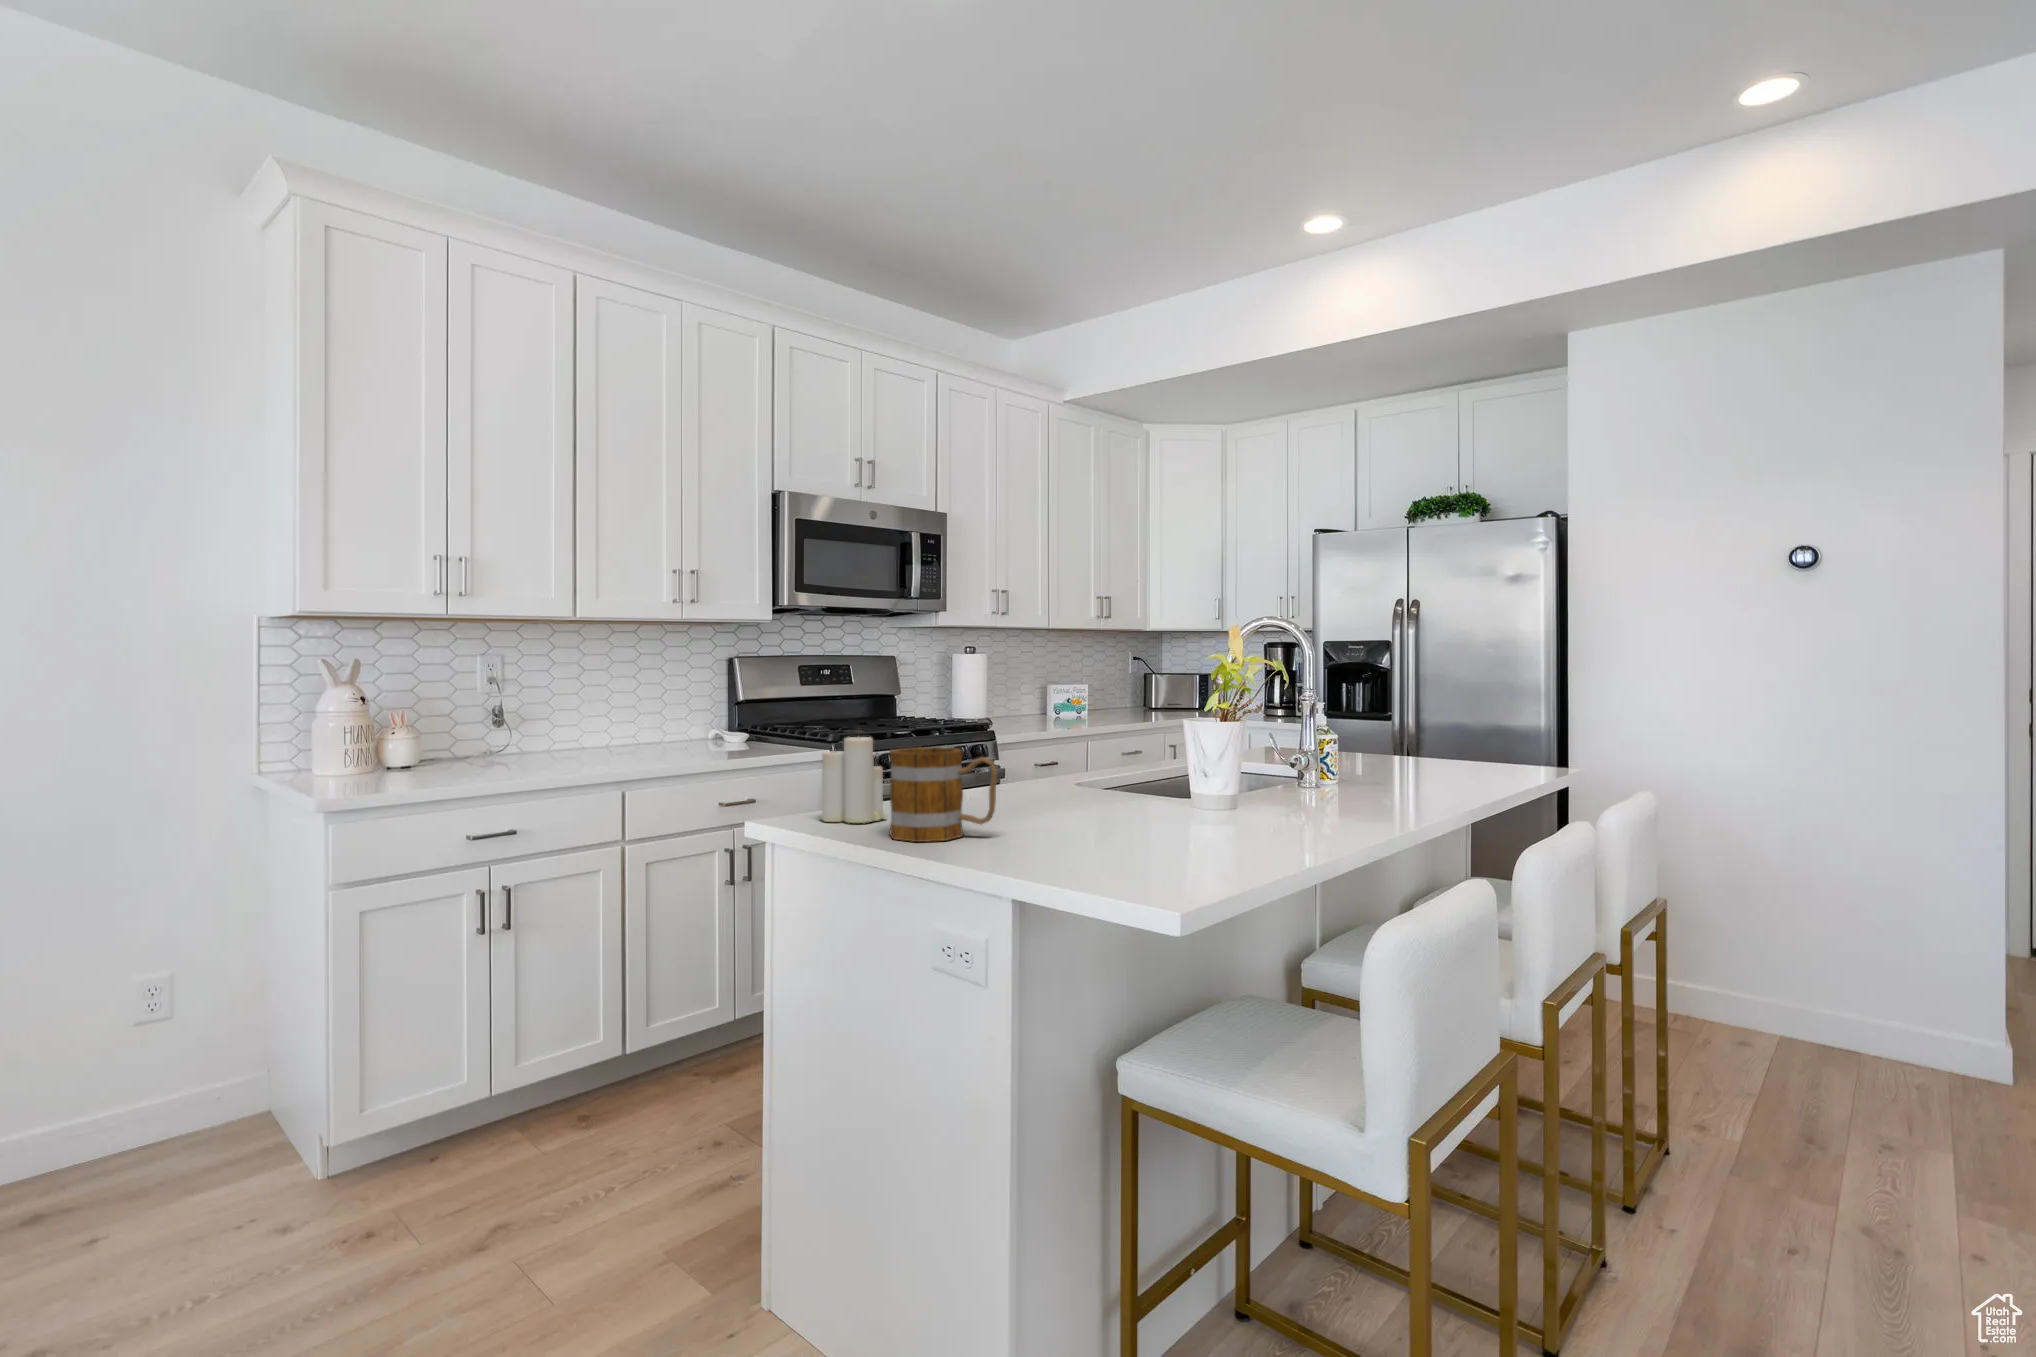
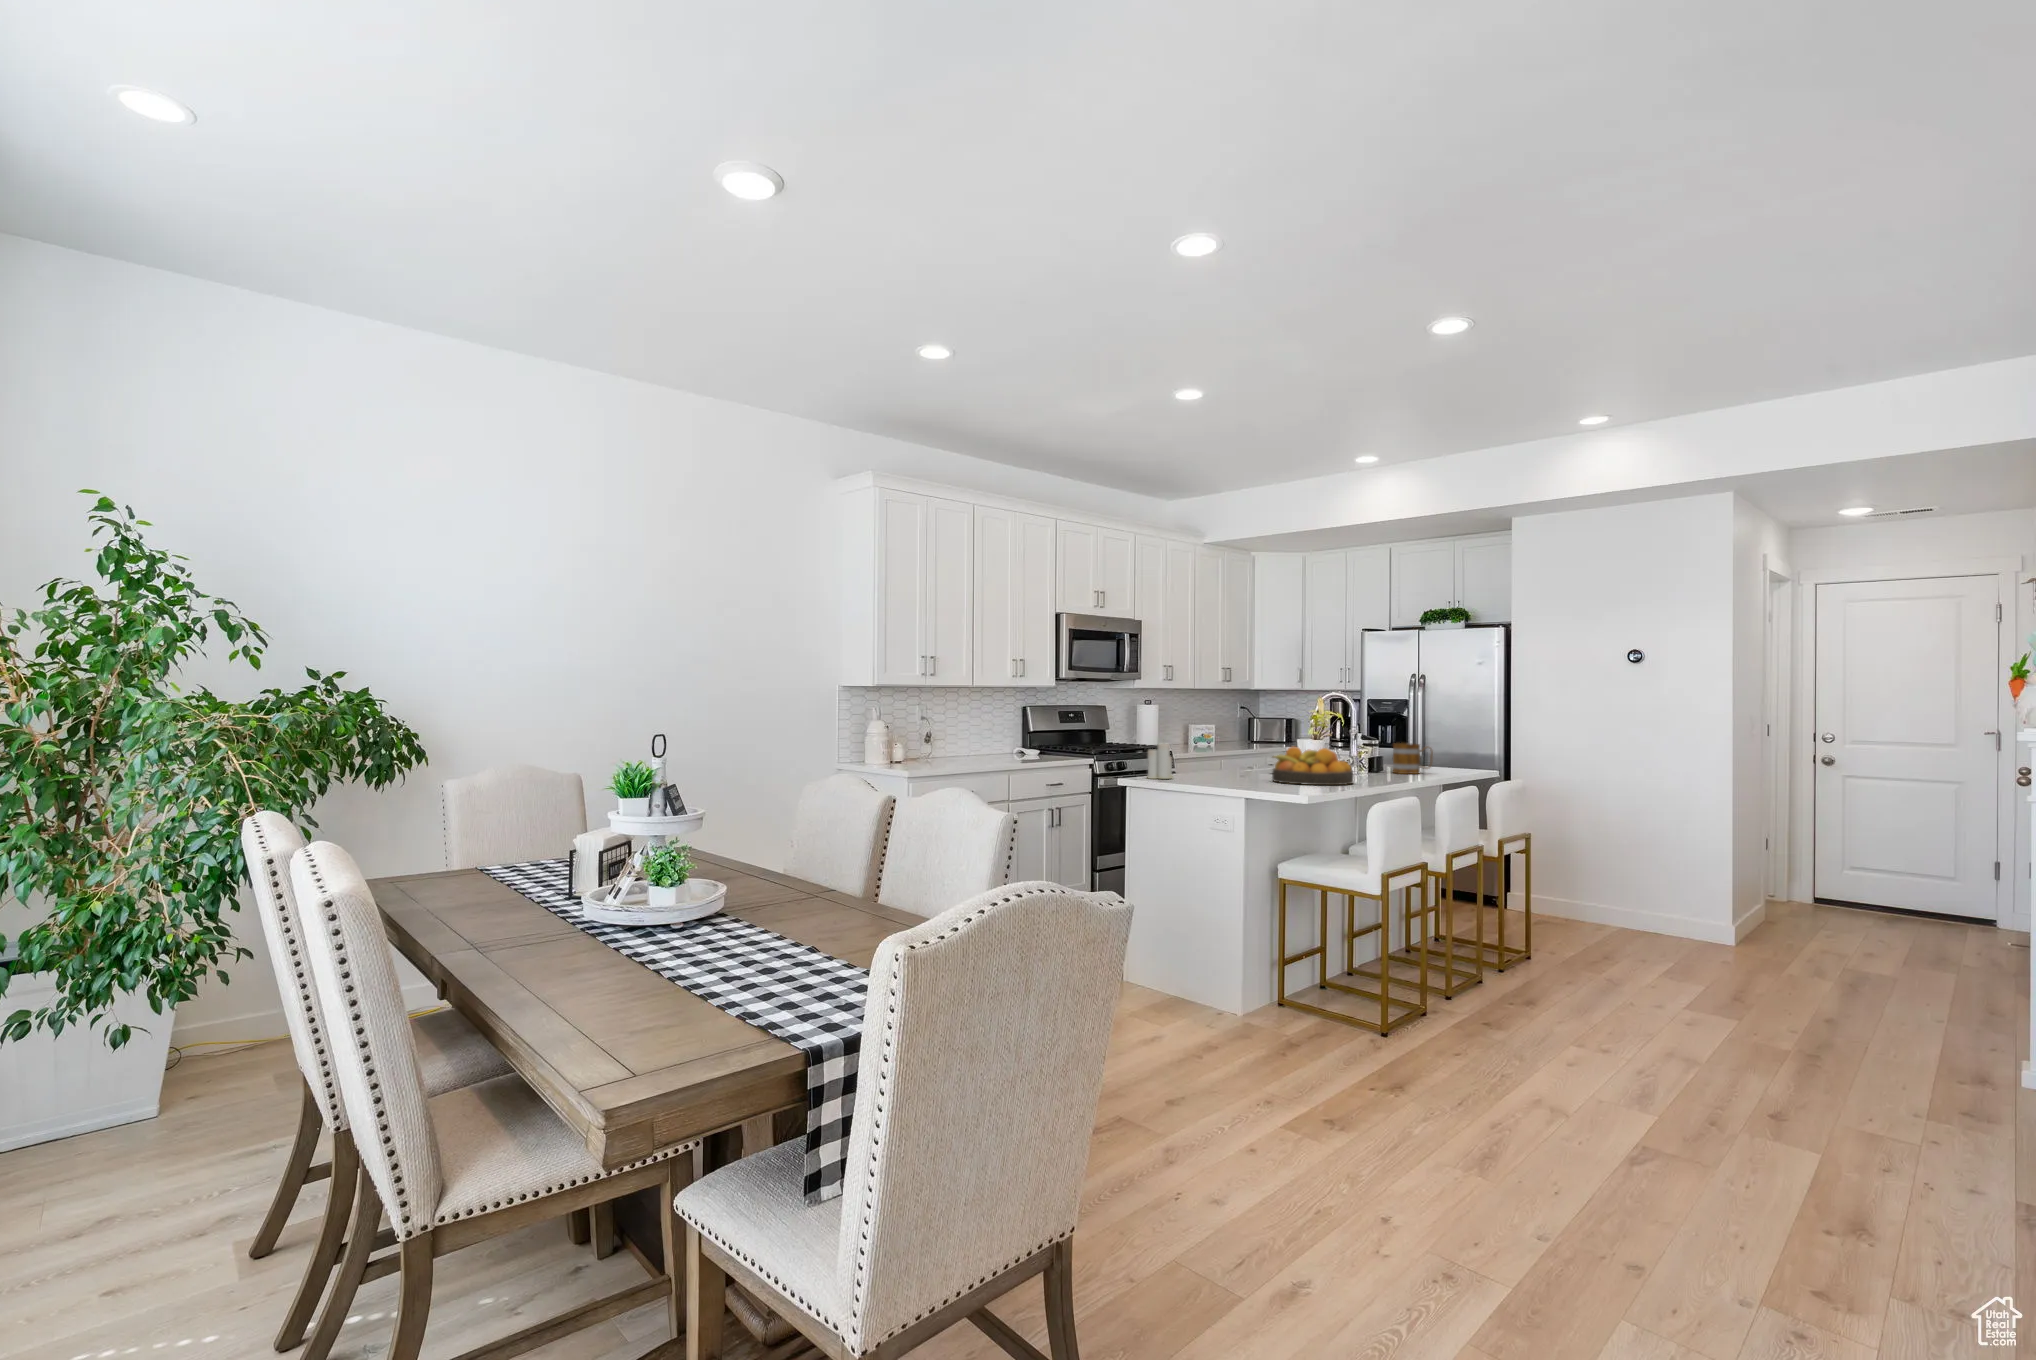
fruit bowl: none [1109,743,1307,845] -> present [1272,747,1353,785]
mug: present [889,747,997,842] -> present [1393,743,1433,774]

